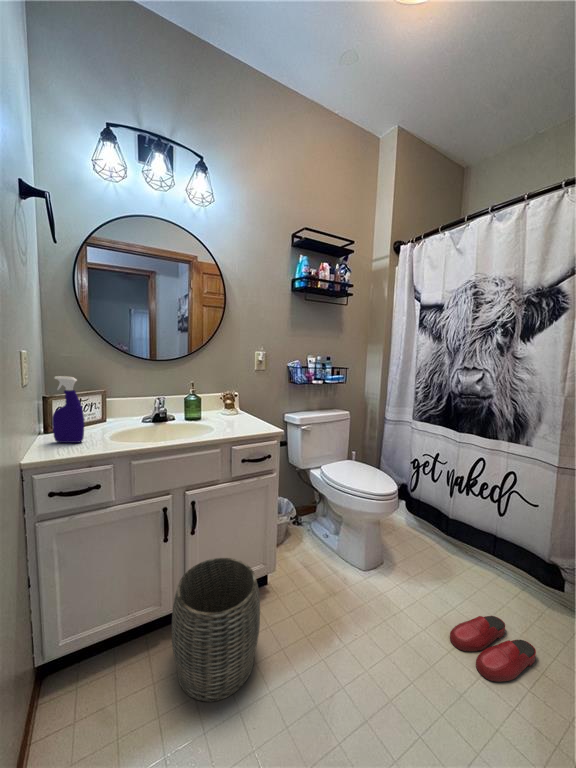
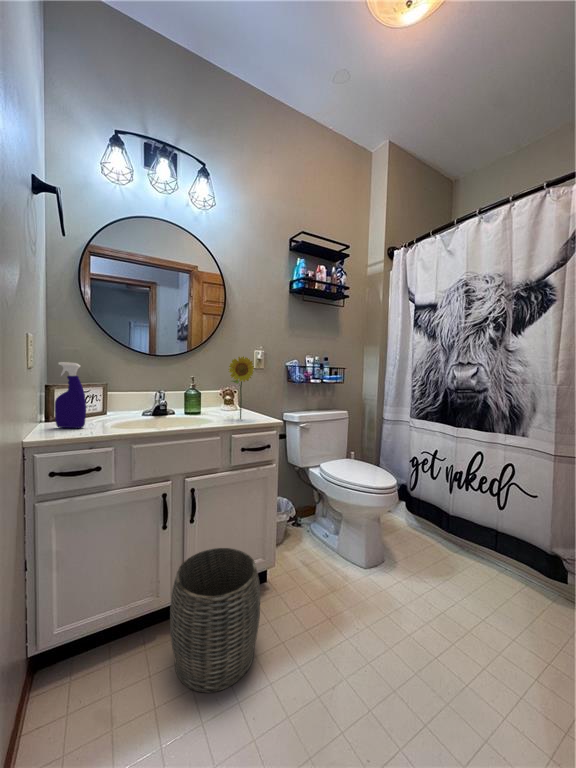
flower: none [229,365,255,427] -> present [229,356,255,419]
slippers: present [450,616,536,682] -> none [454,608,542,671]

